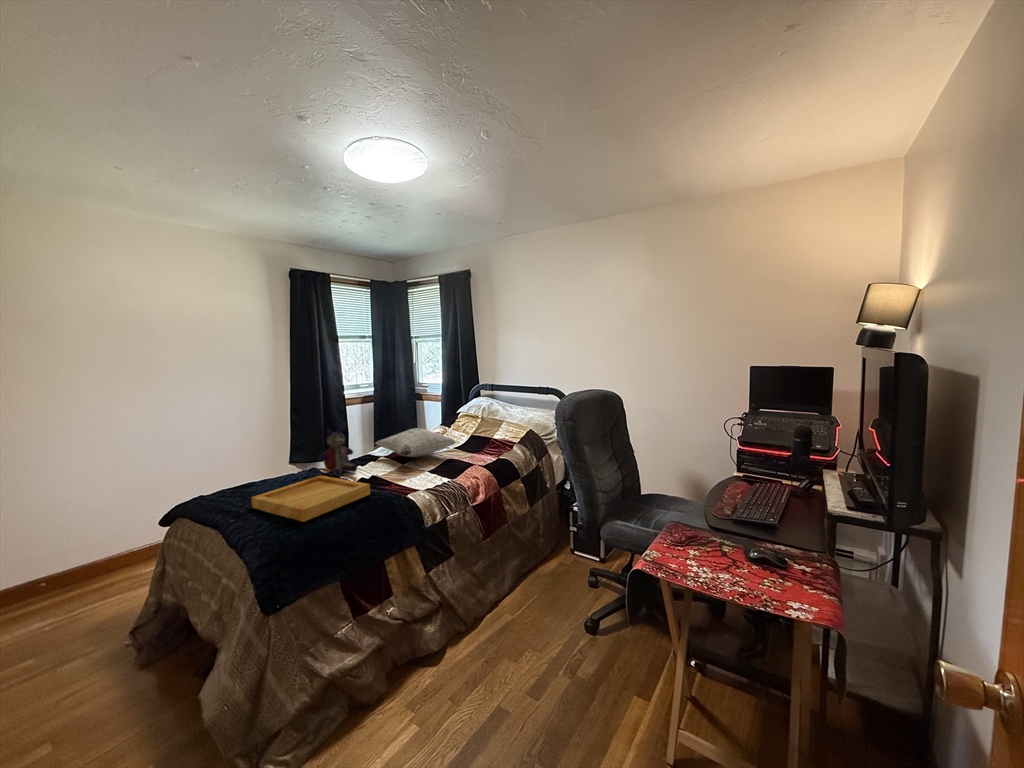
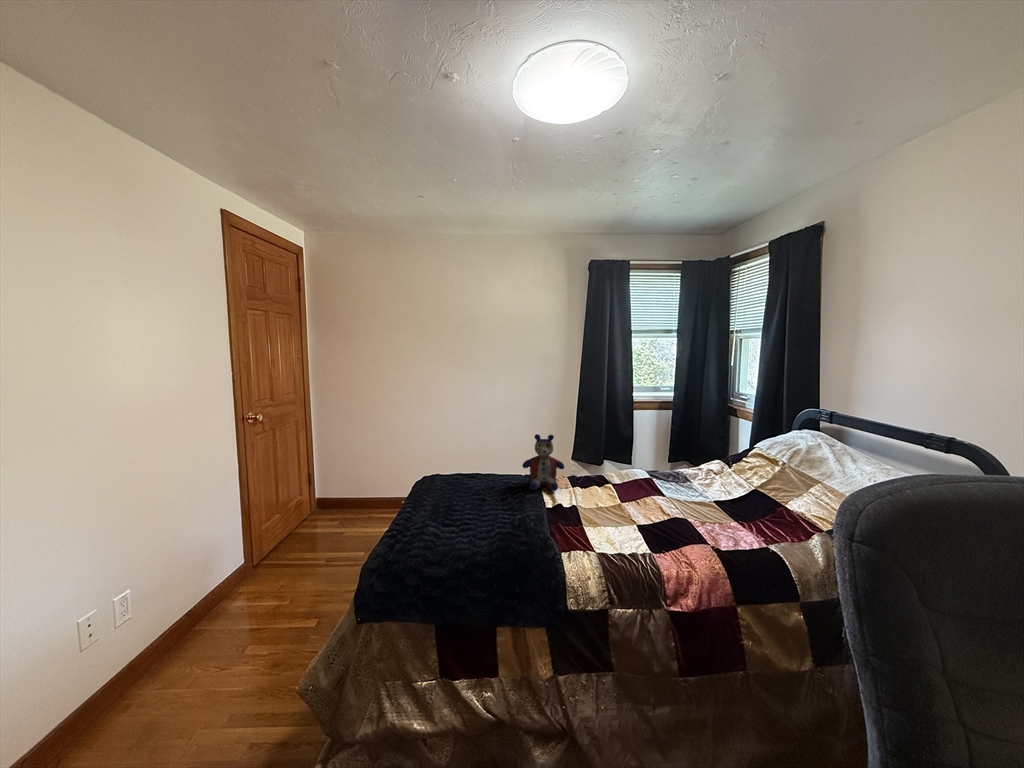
pillow: present [375,428,456,457] -> none [603,456,704,498]
tray: present [252,475,370,522] -> none [427,484,523,534]

